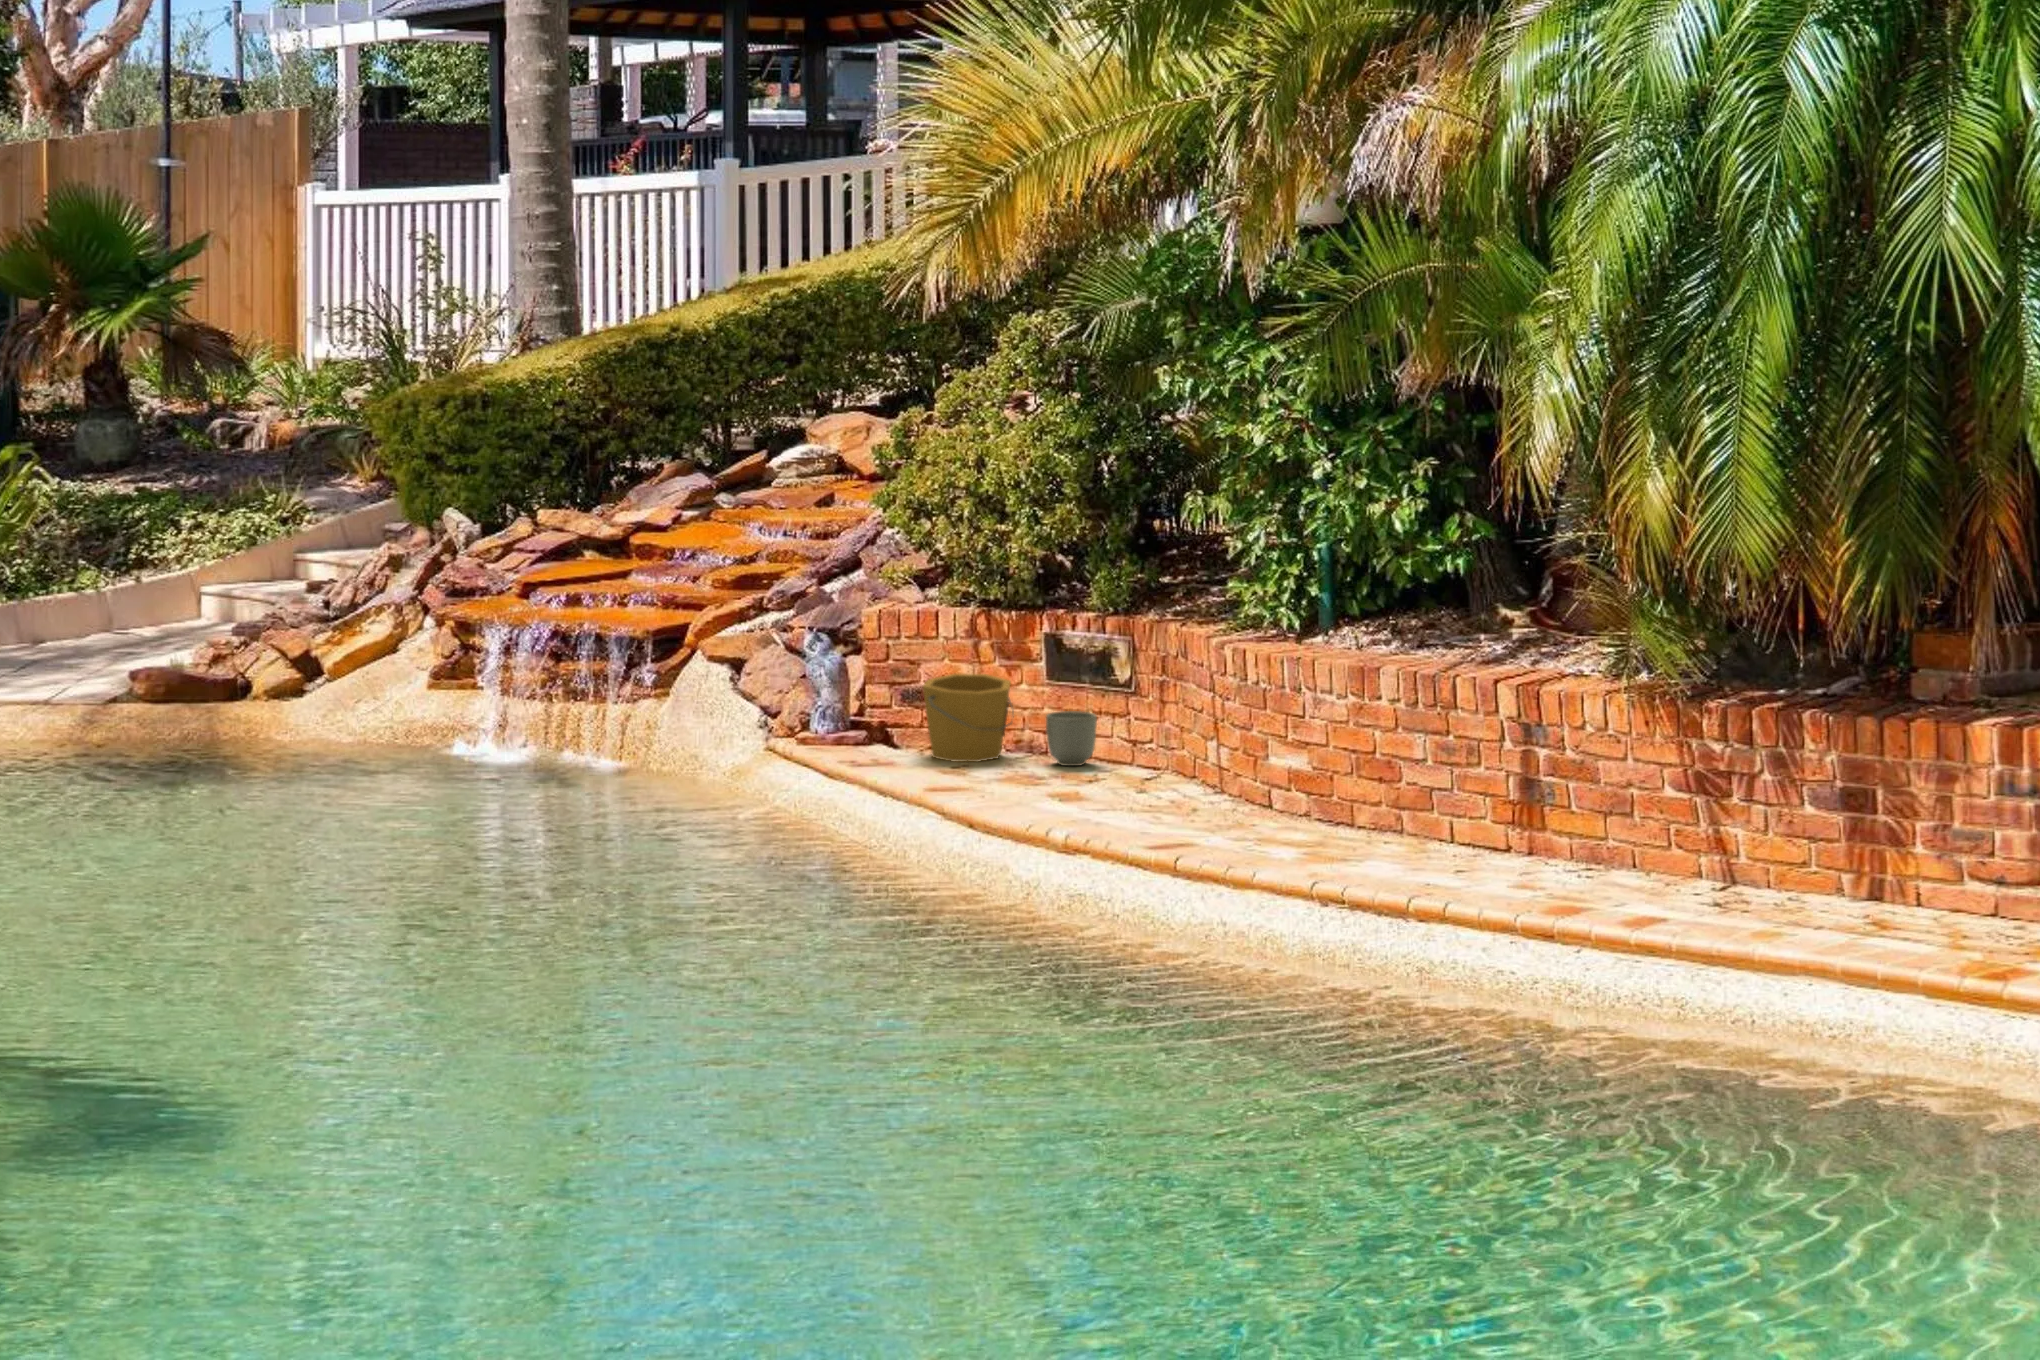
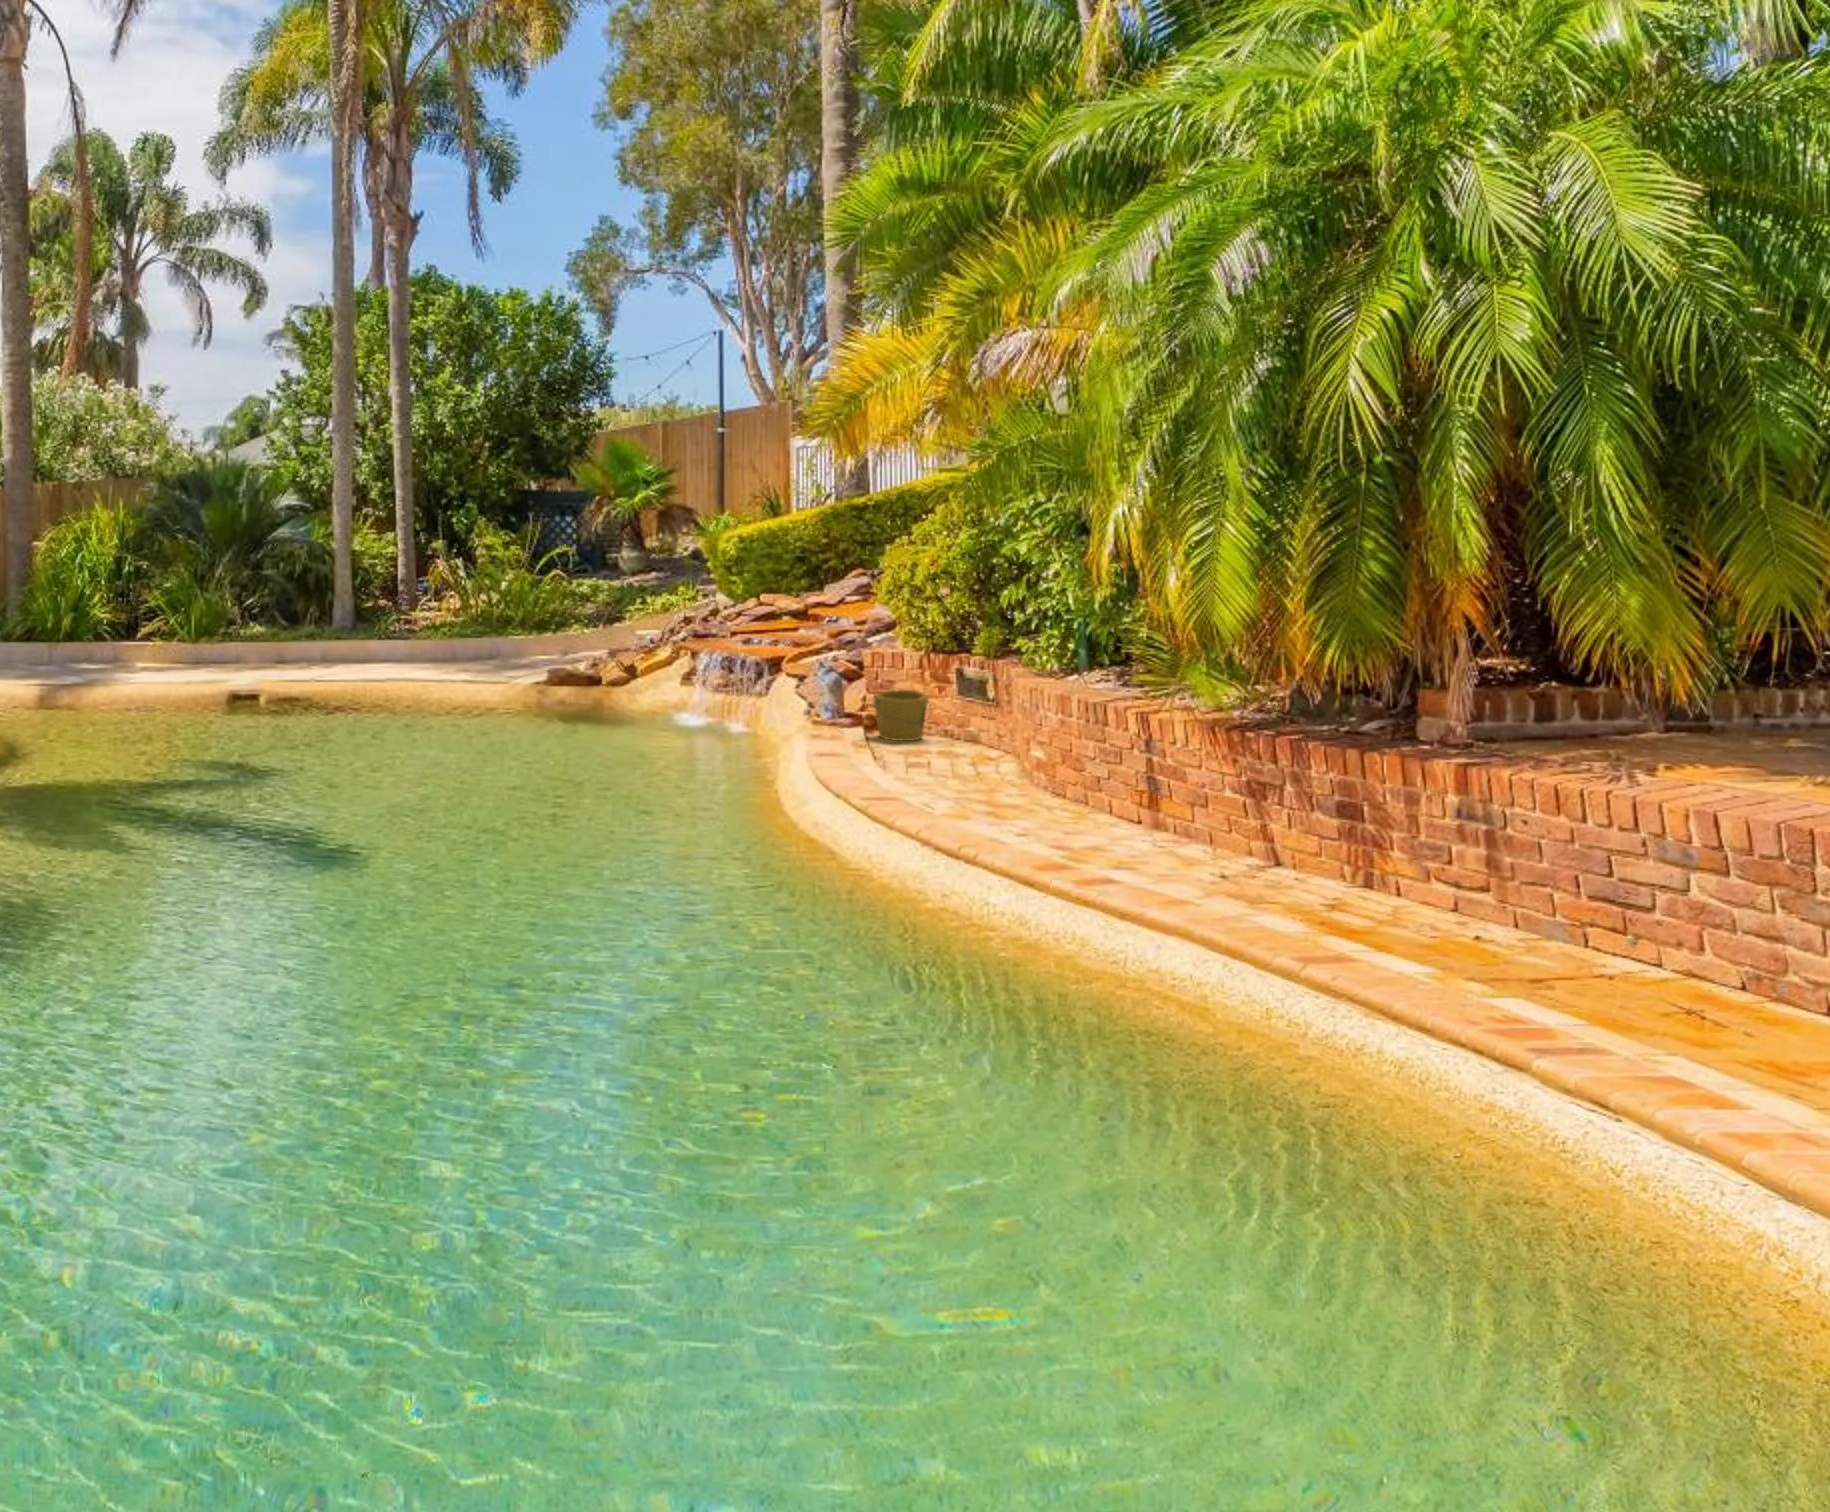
planter: present [1046,711,1097,766] -> none [939,715,971,748]

